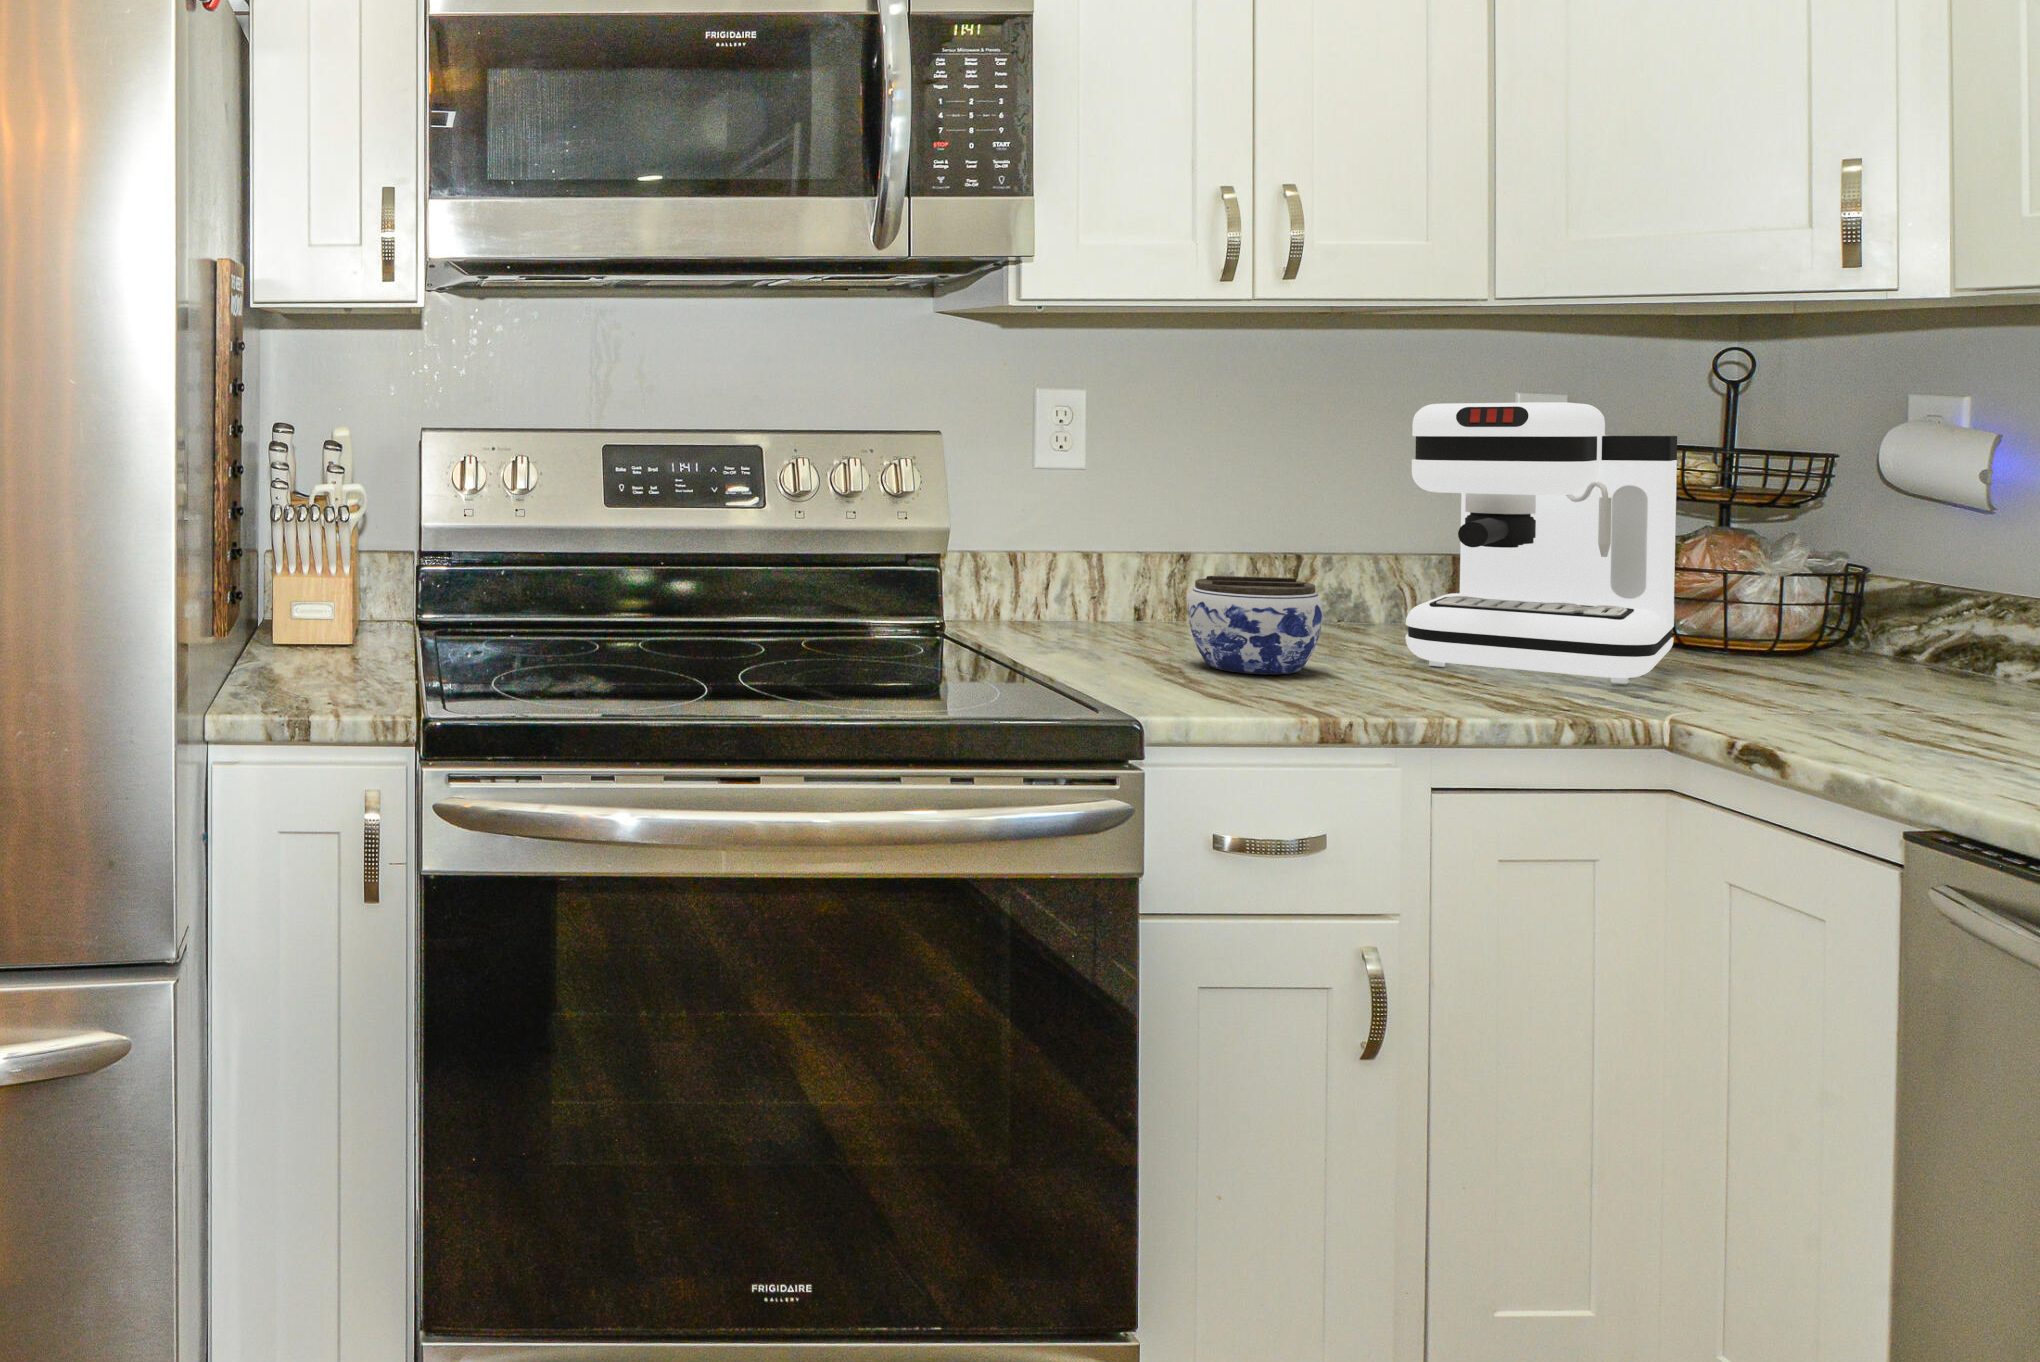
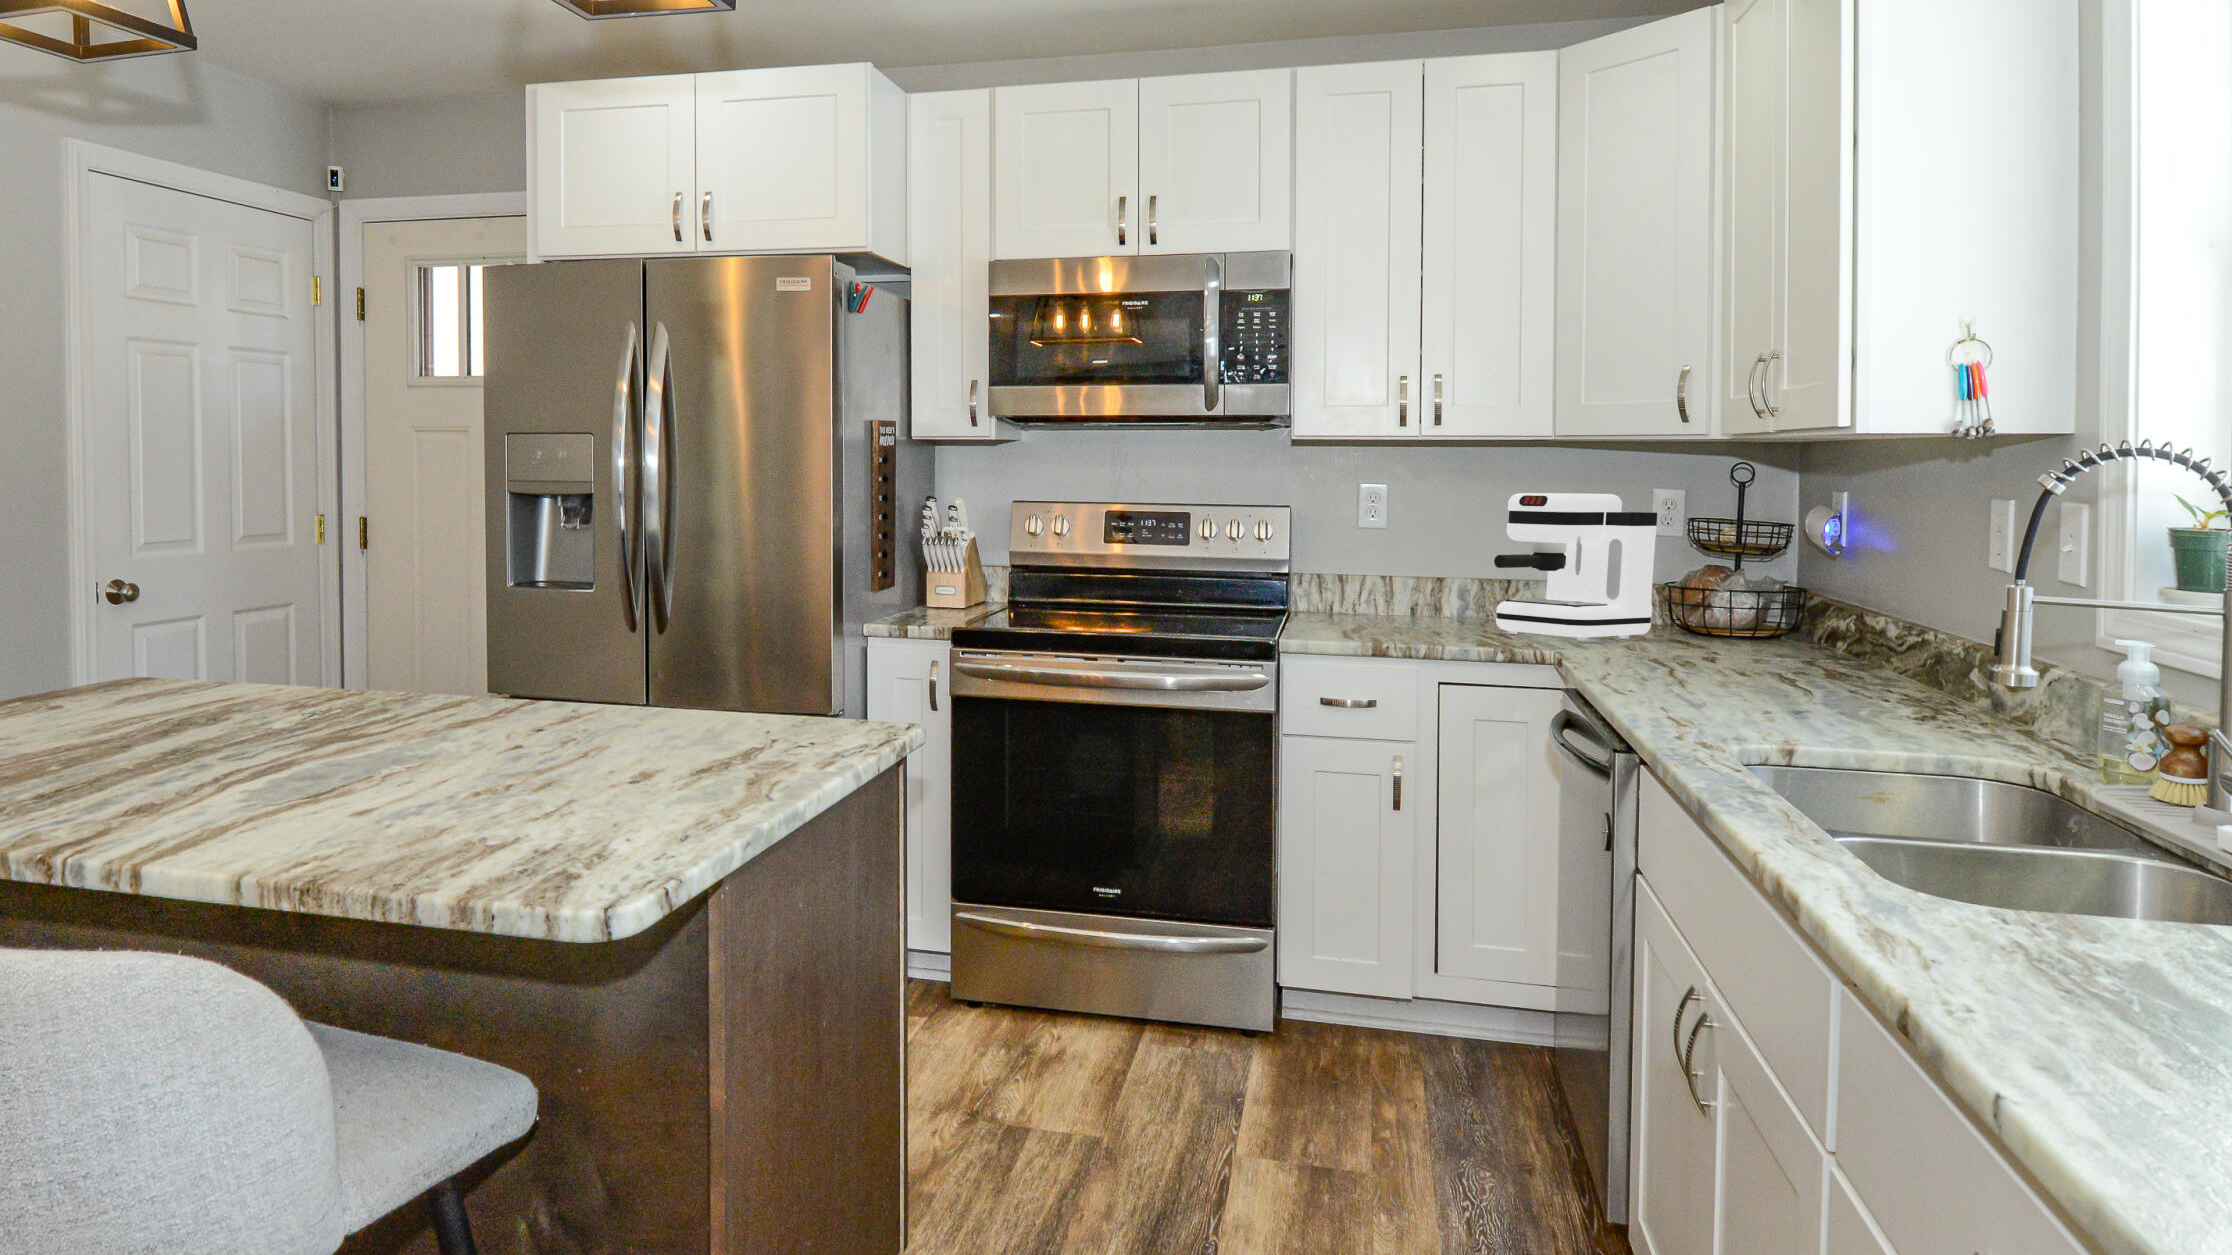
jar: present [1188,576,1323,674] -> none [1371,582,1438,632]

